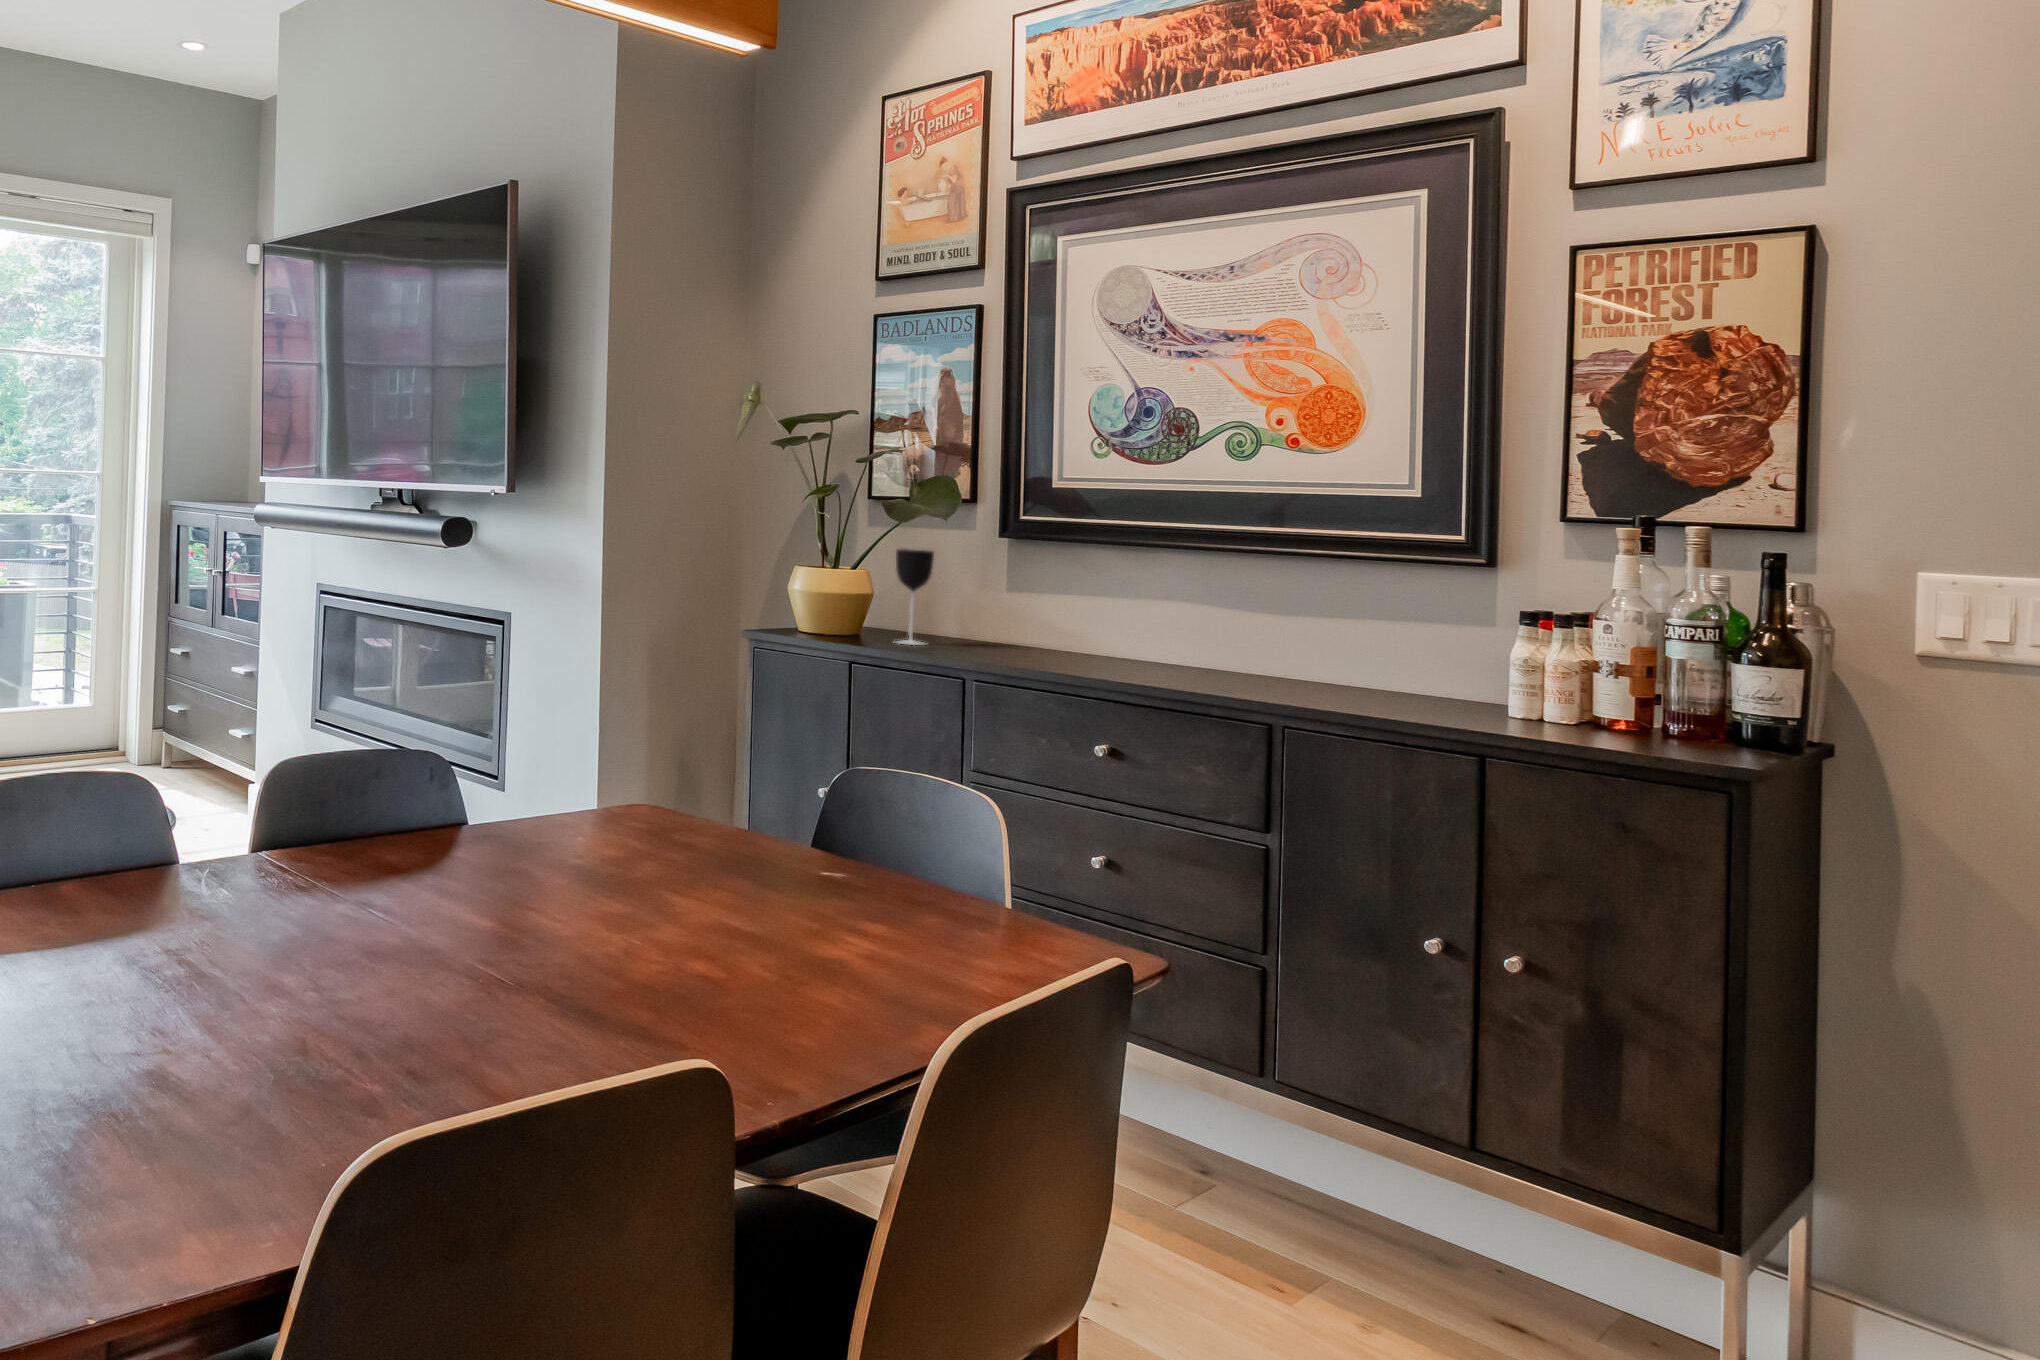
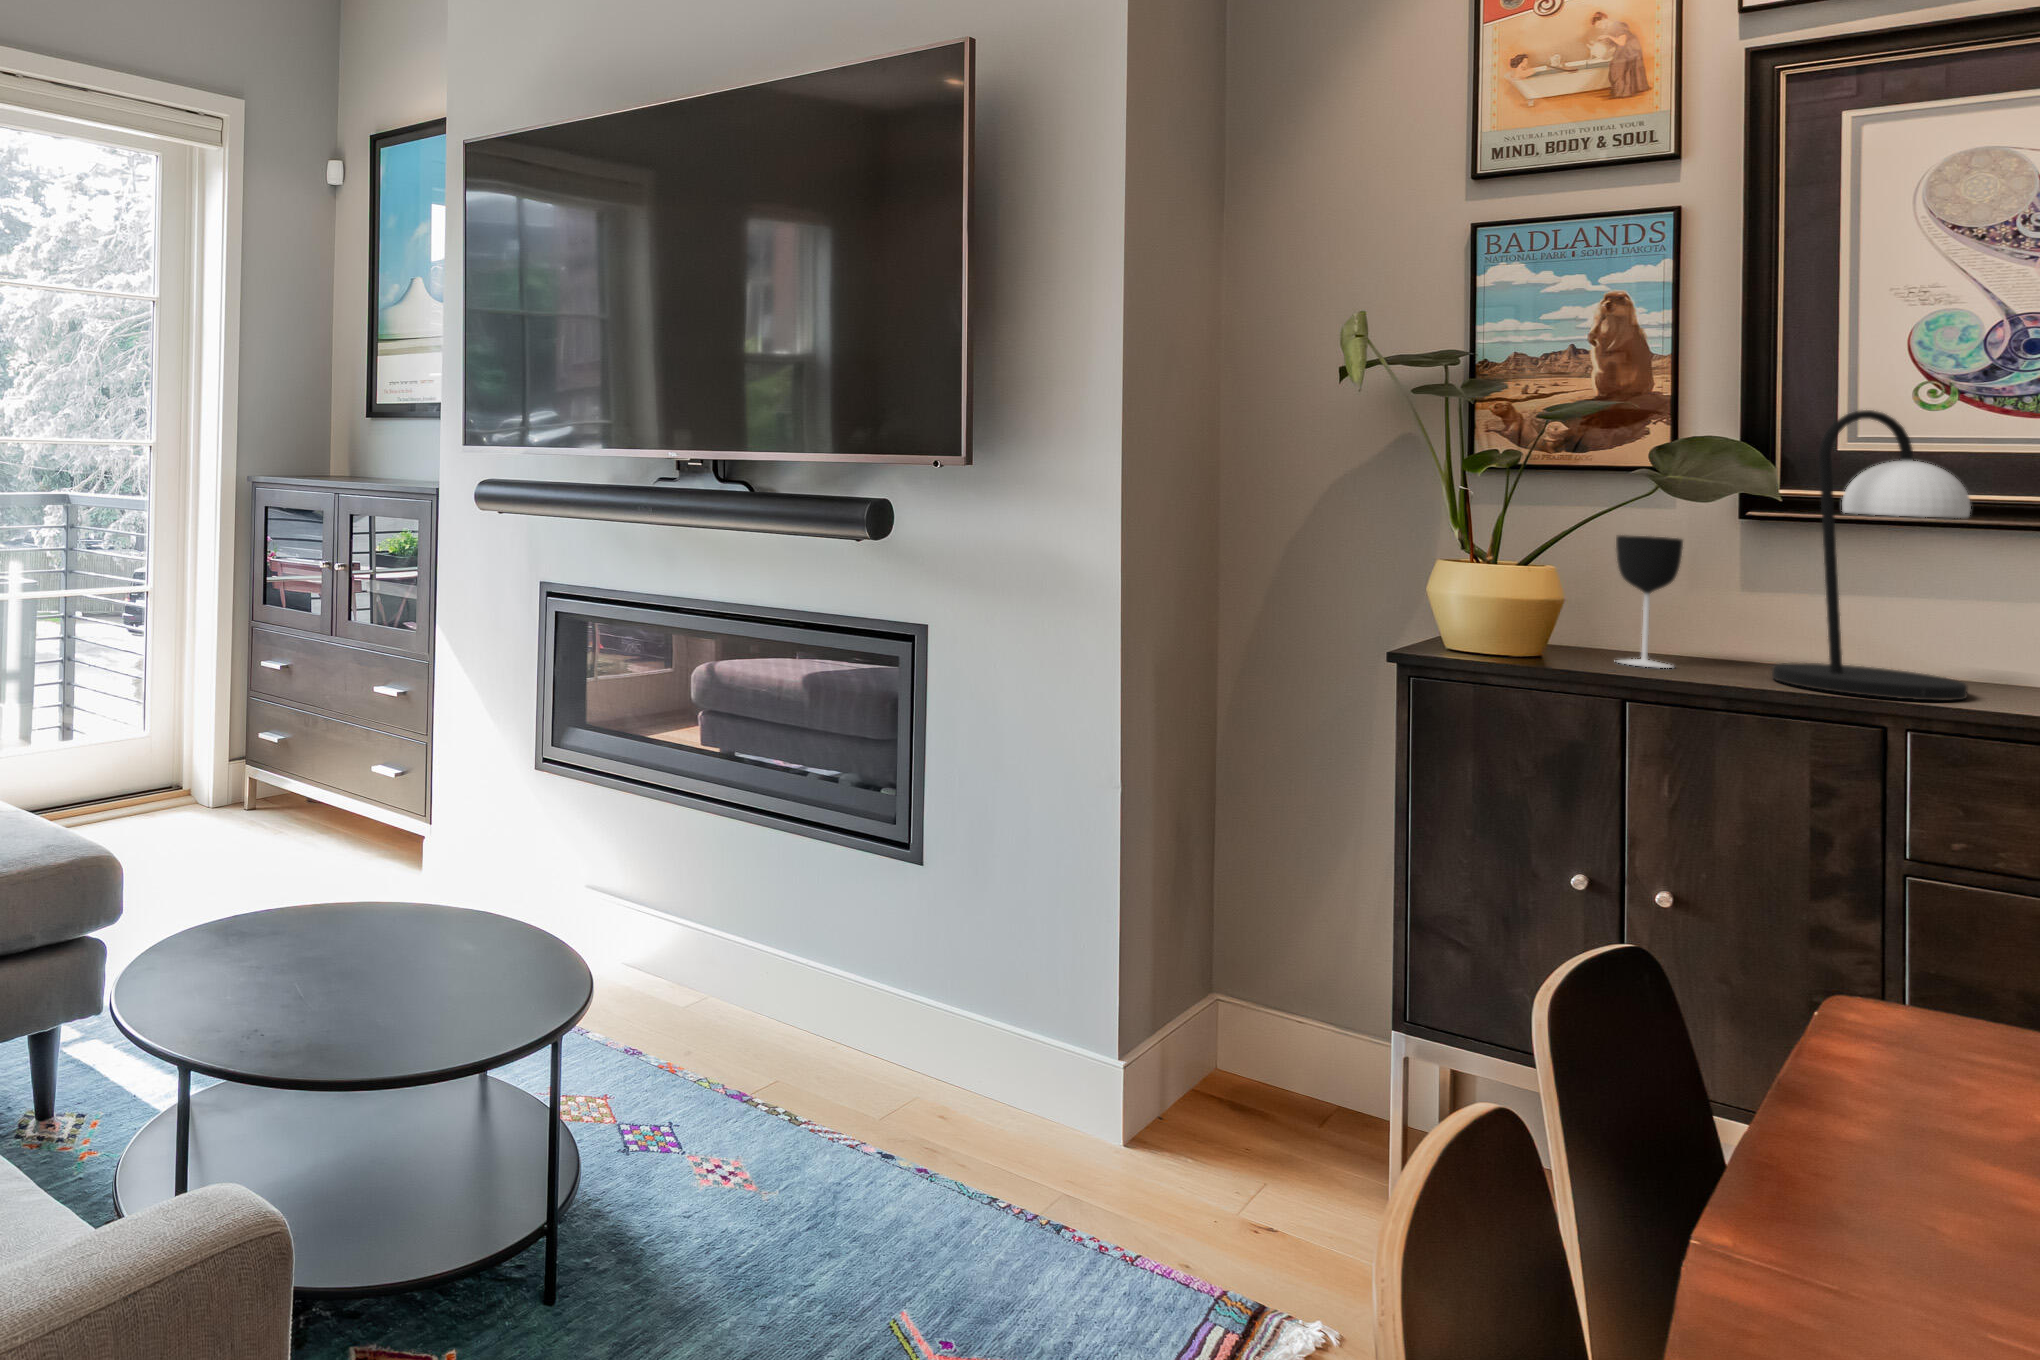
table lamp: none [955,457,1073,662] -> present [1772,410,1971,701]

